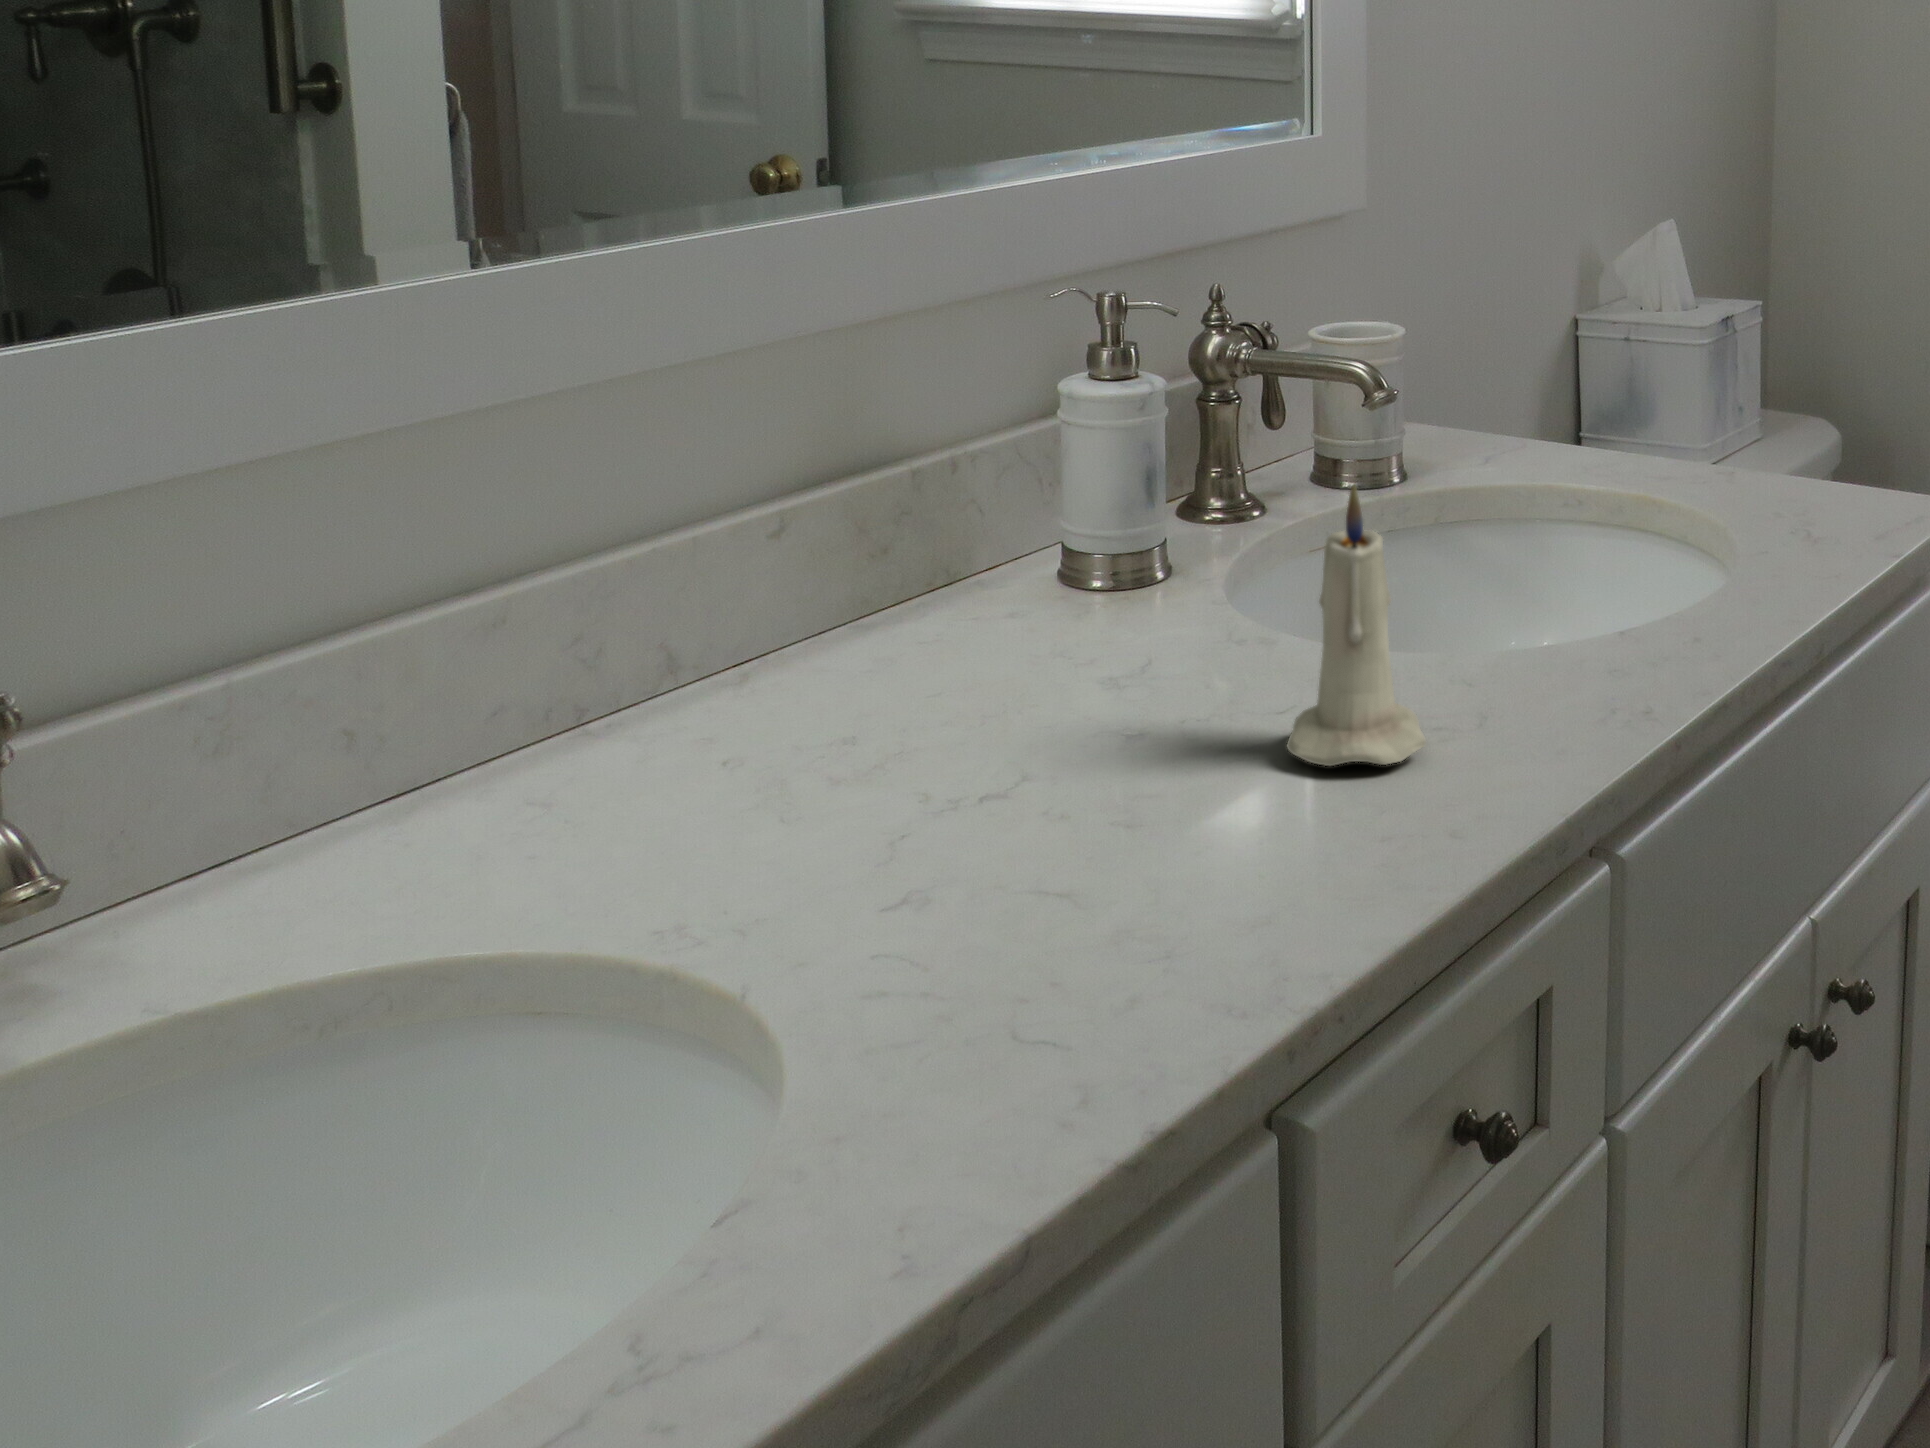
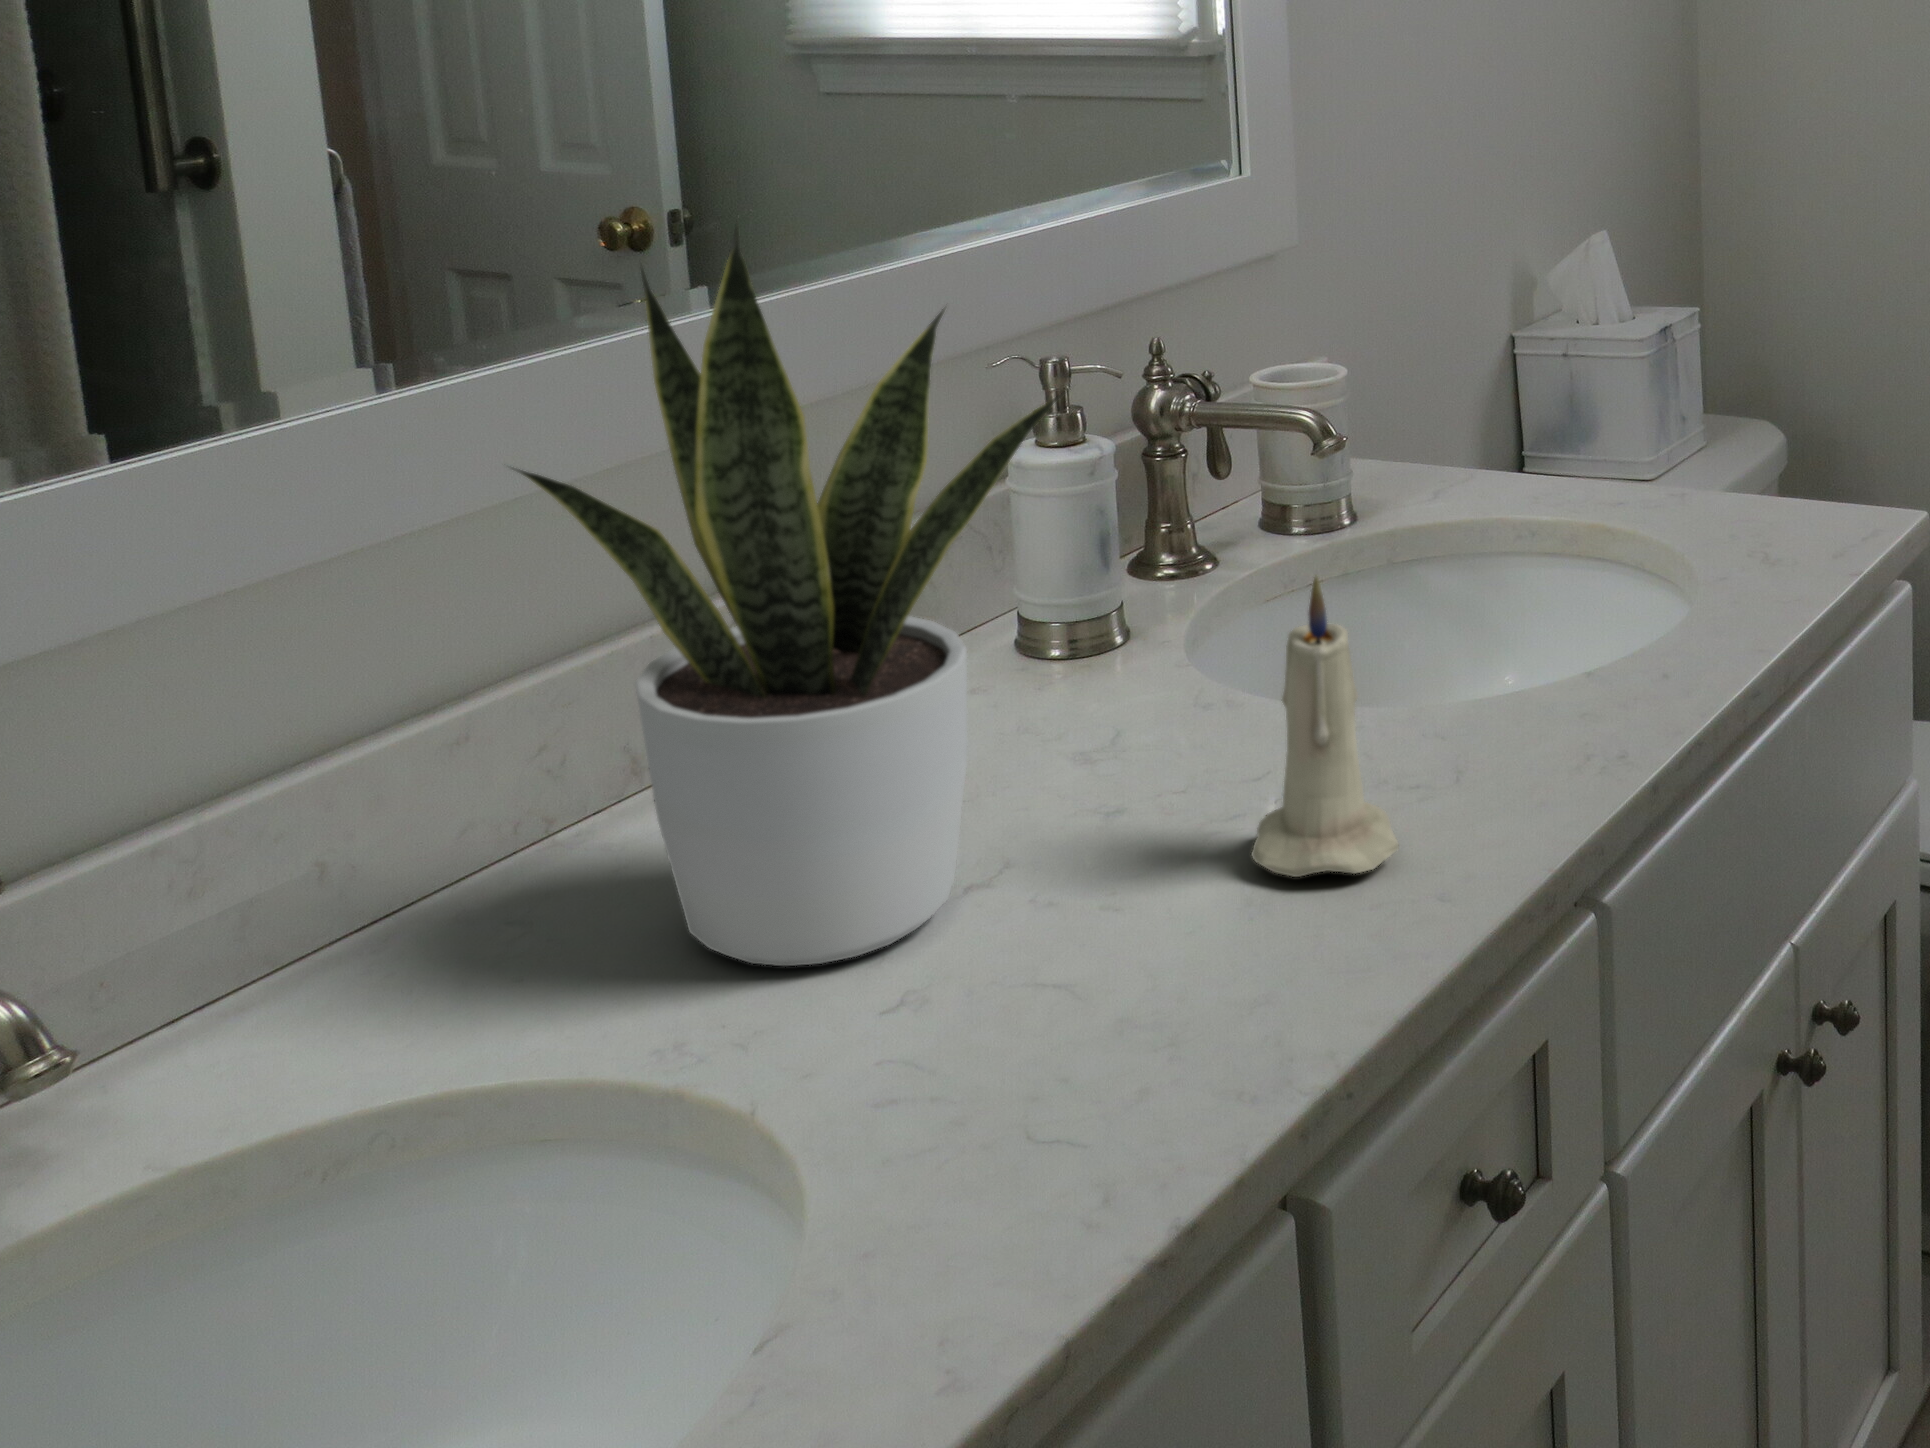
potted plant: none [599,120,1133,826] -> present [512,222,1063,966]

